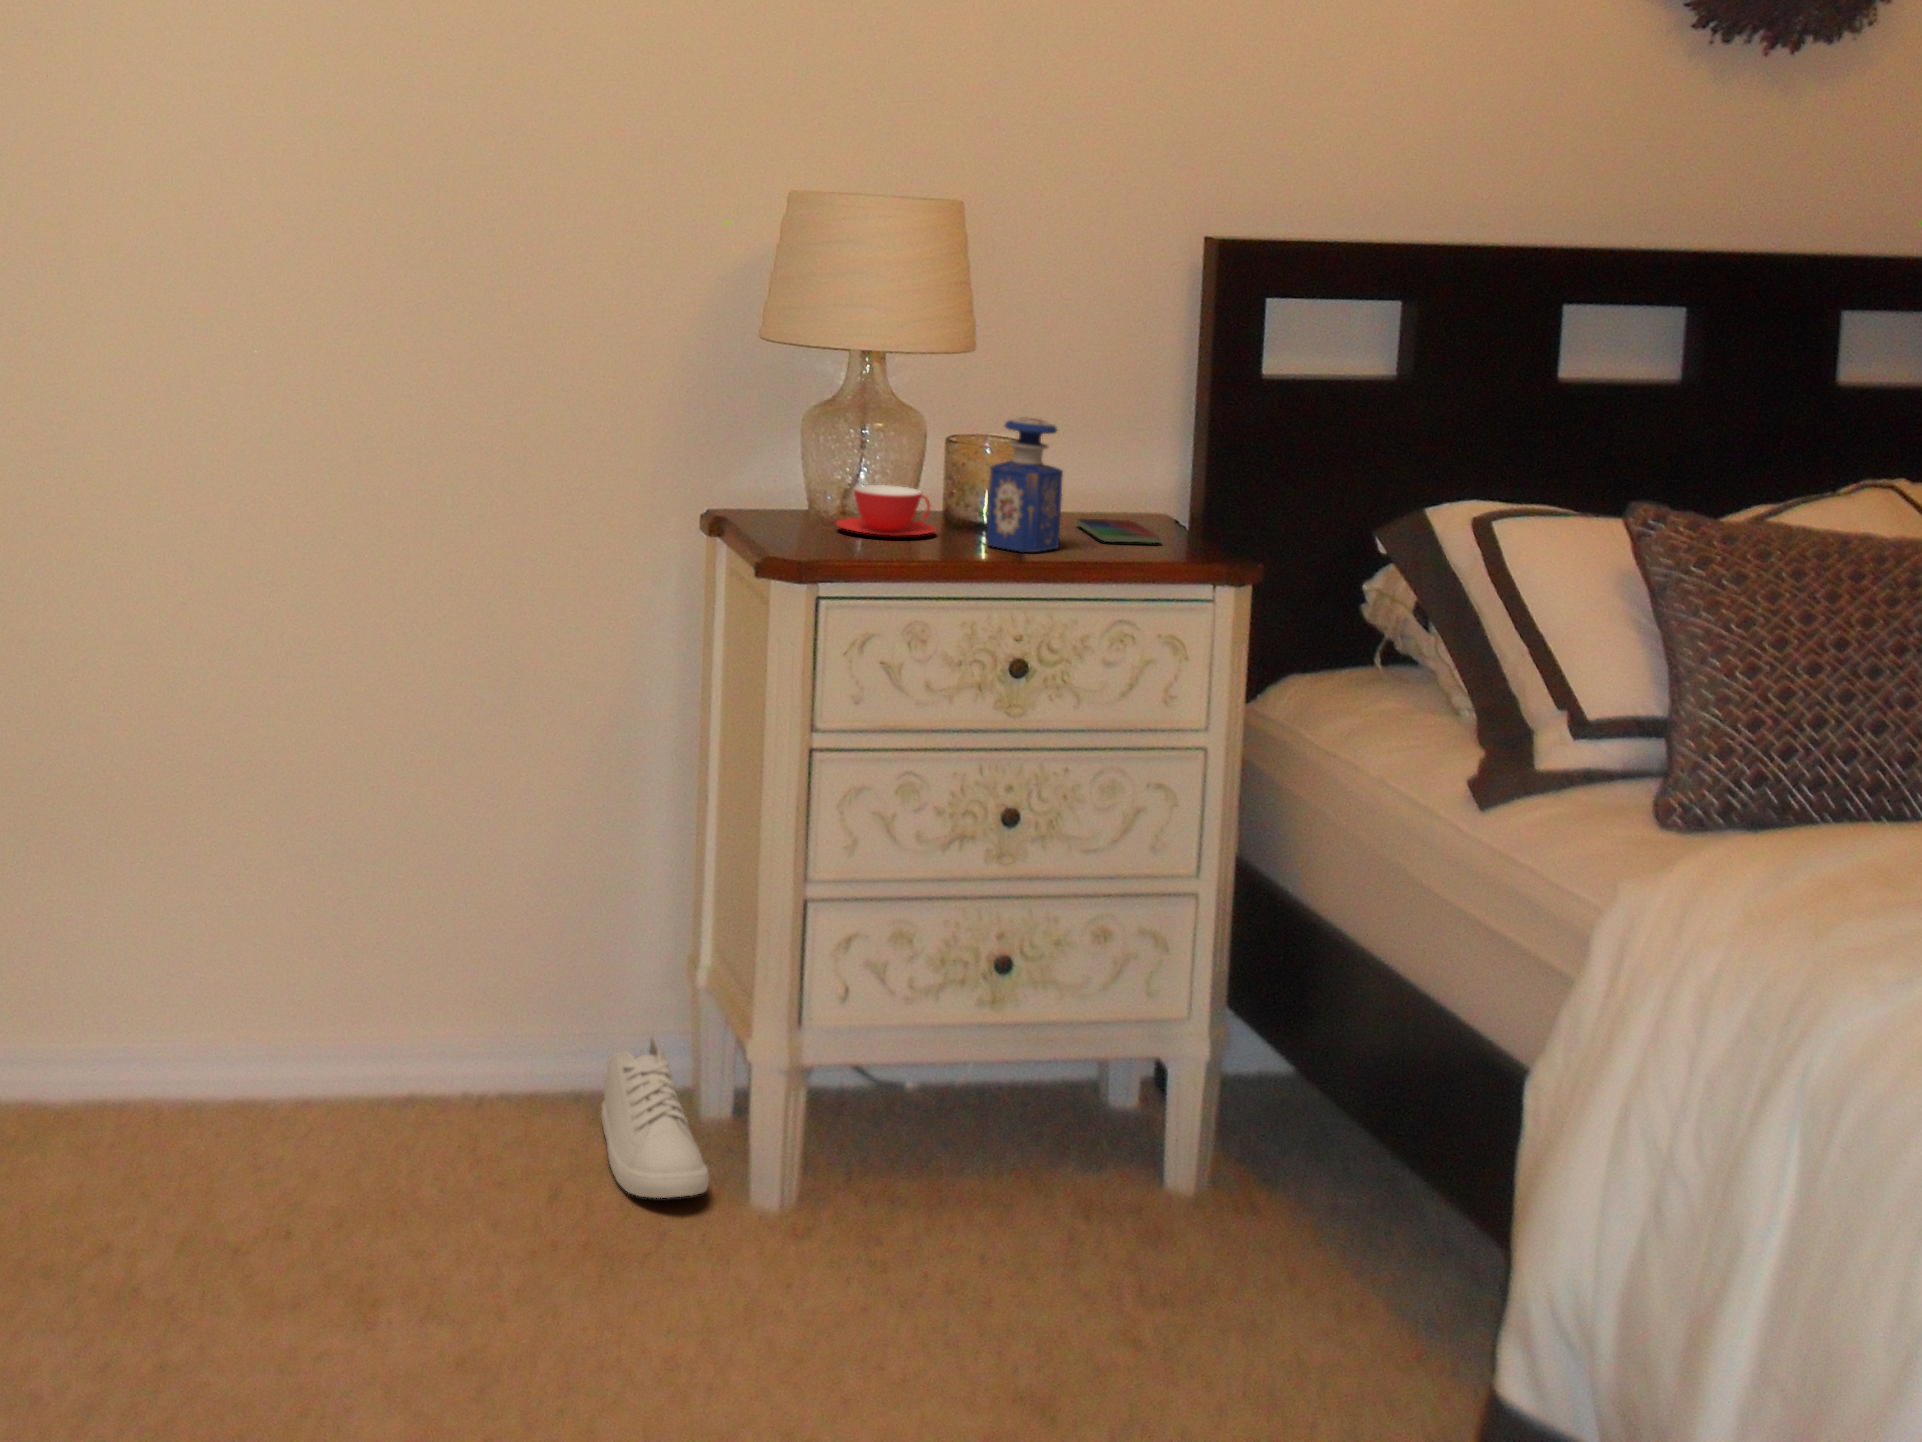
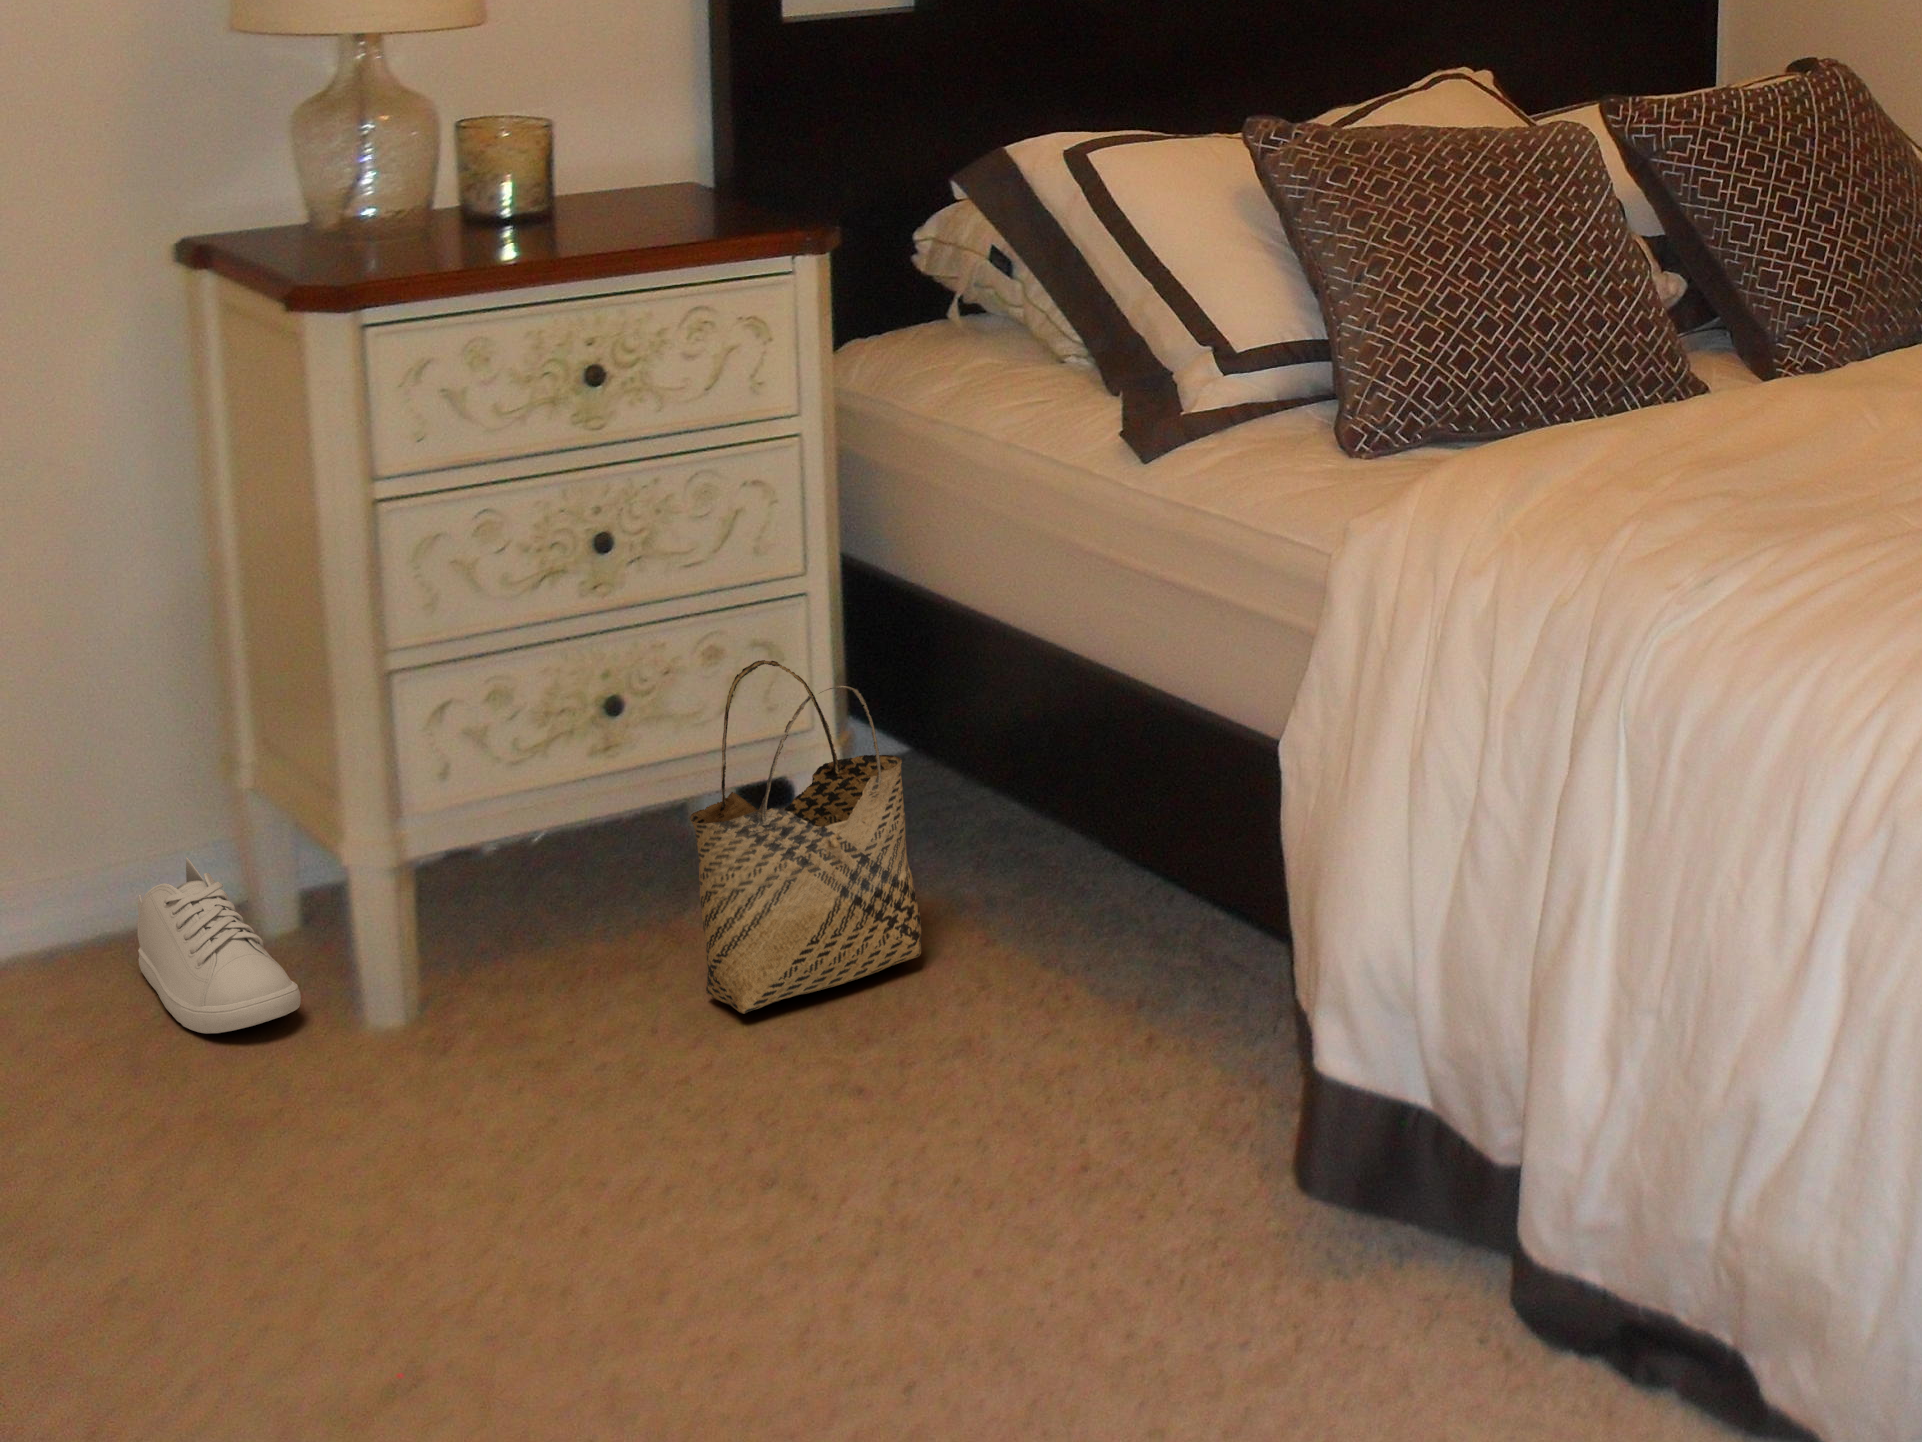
perfume bottle: present [987,418,1063,552] -> none [527,97,617,247]
teacup: present [836,485,936,536] -> none [346,189,469,248]
smartphone: present [1076,519,1161,543] -> none [622,196,724,224]
woven basket: none [1051,965,1268,1313] -> present [690,660,922,1014]

